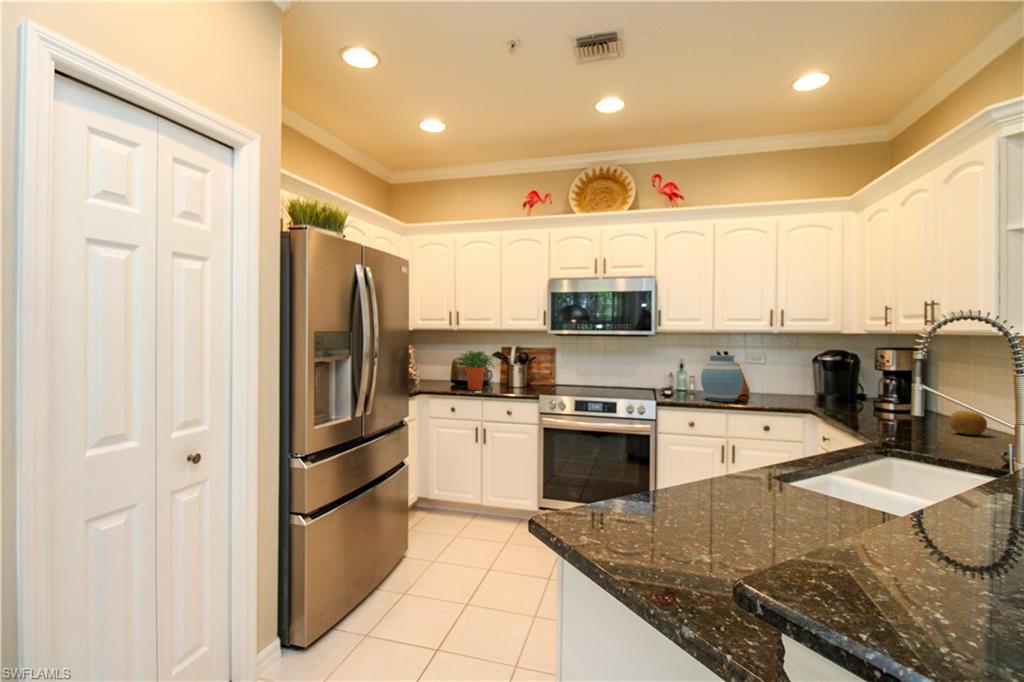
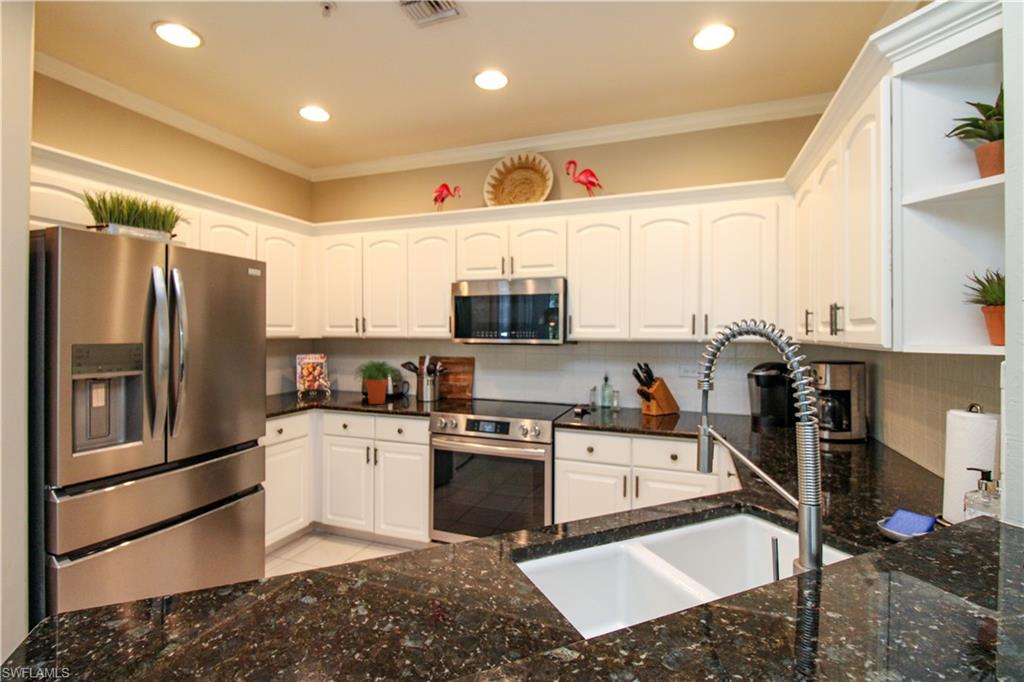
vase: present [701,355,744,402] -> none [611,368,658,424]
fruit: present [949,411,987,435] -> none [856,453,904,488]

